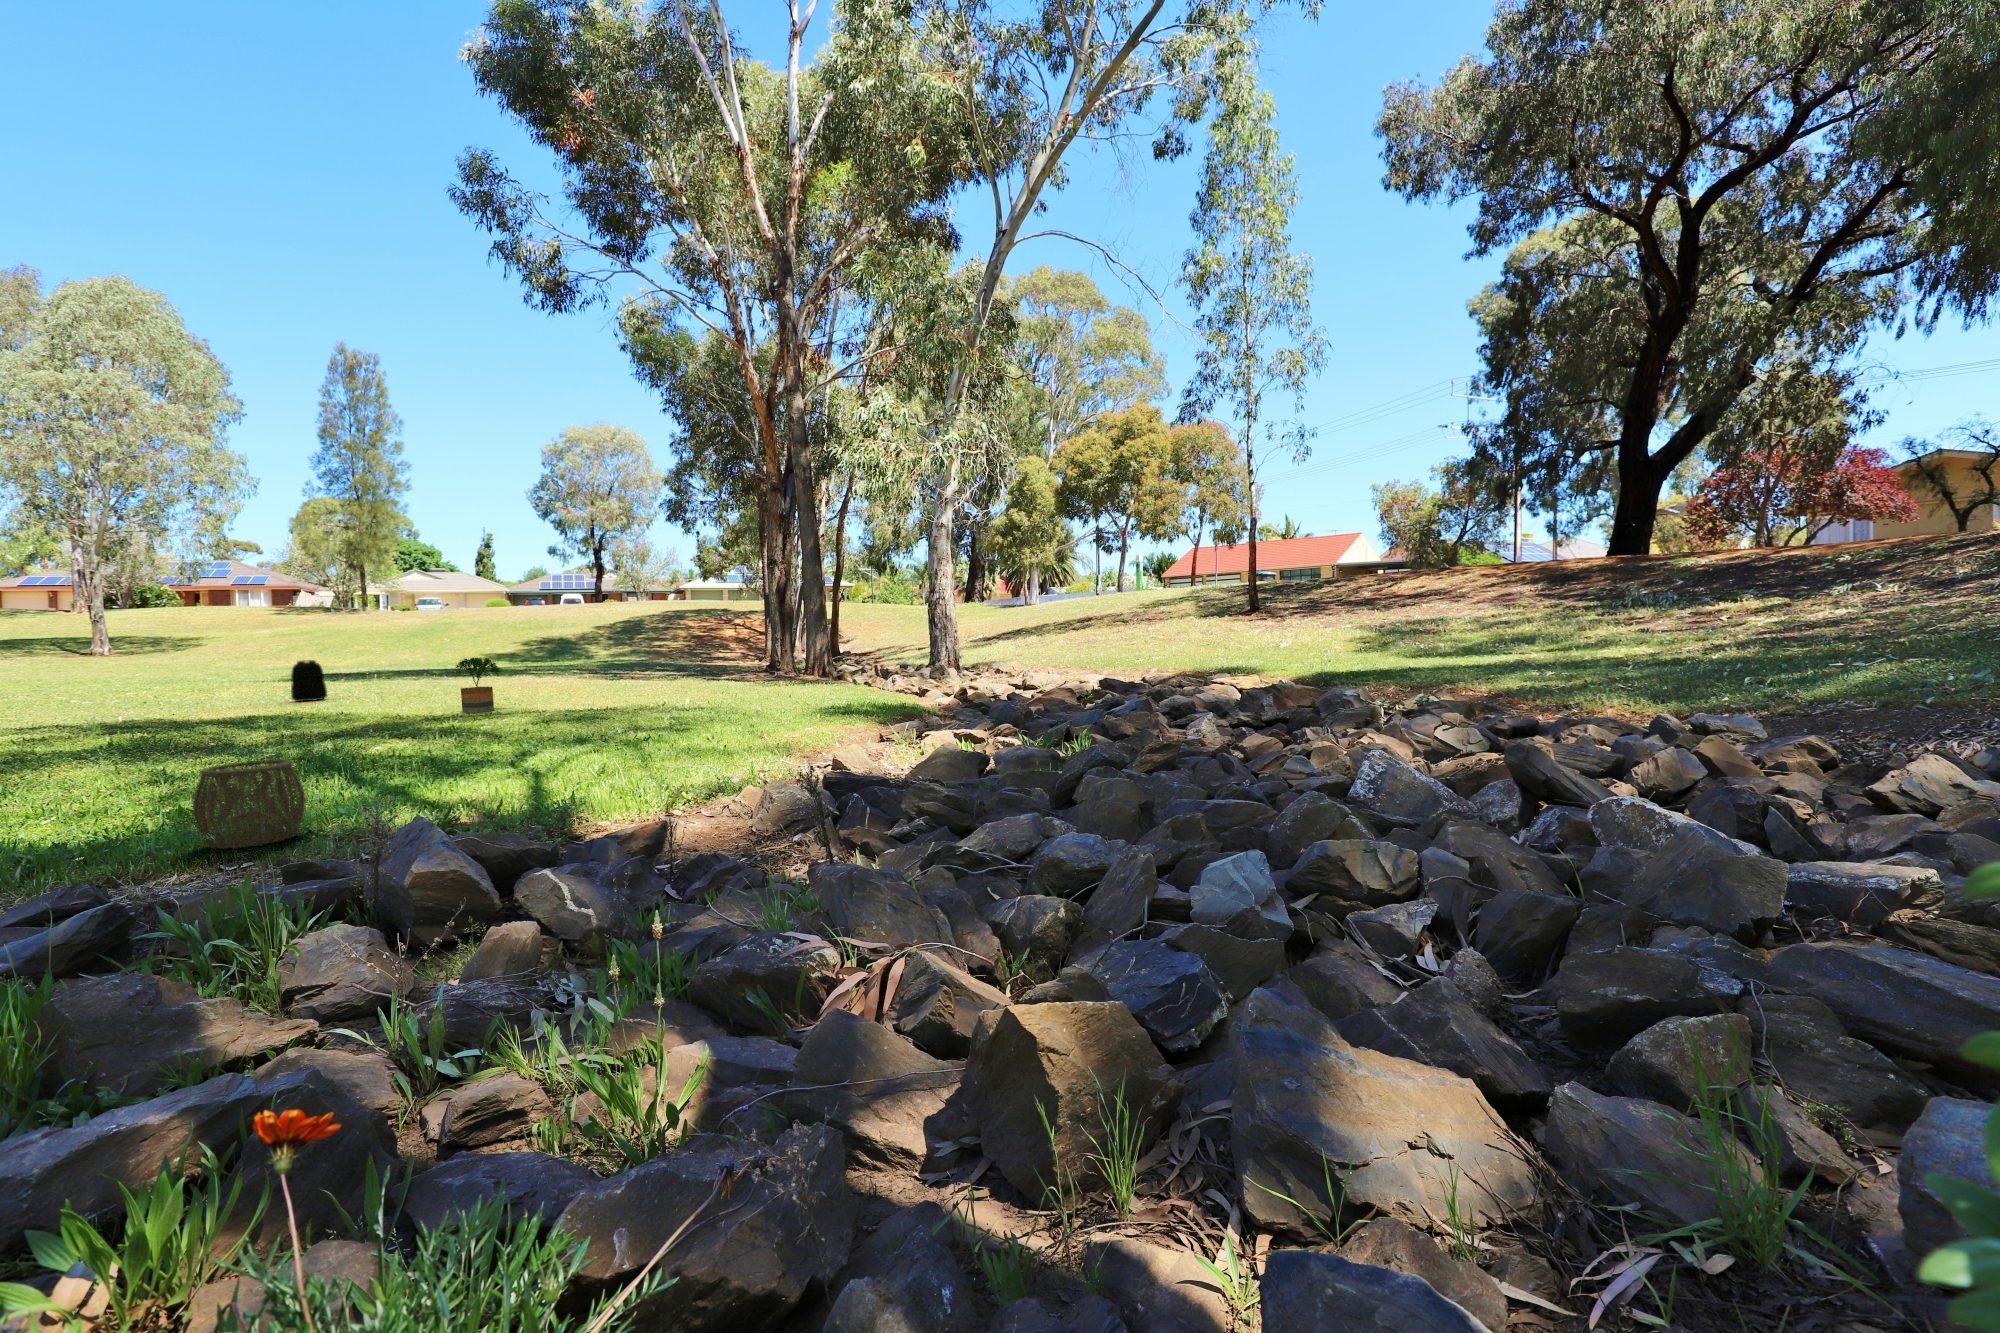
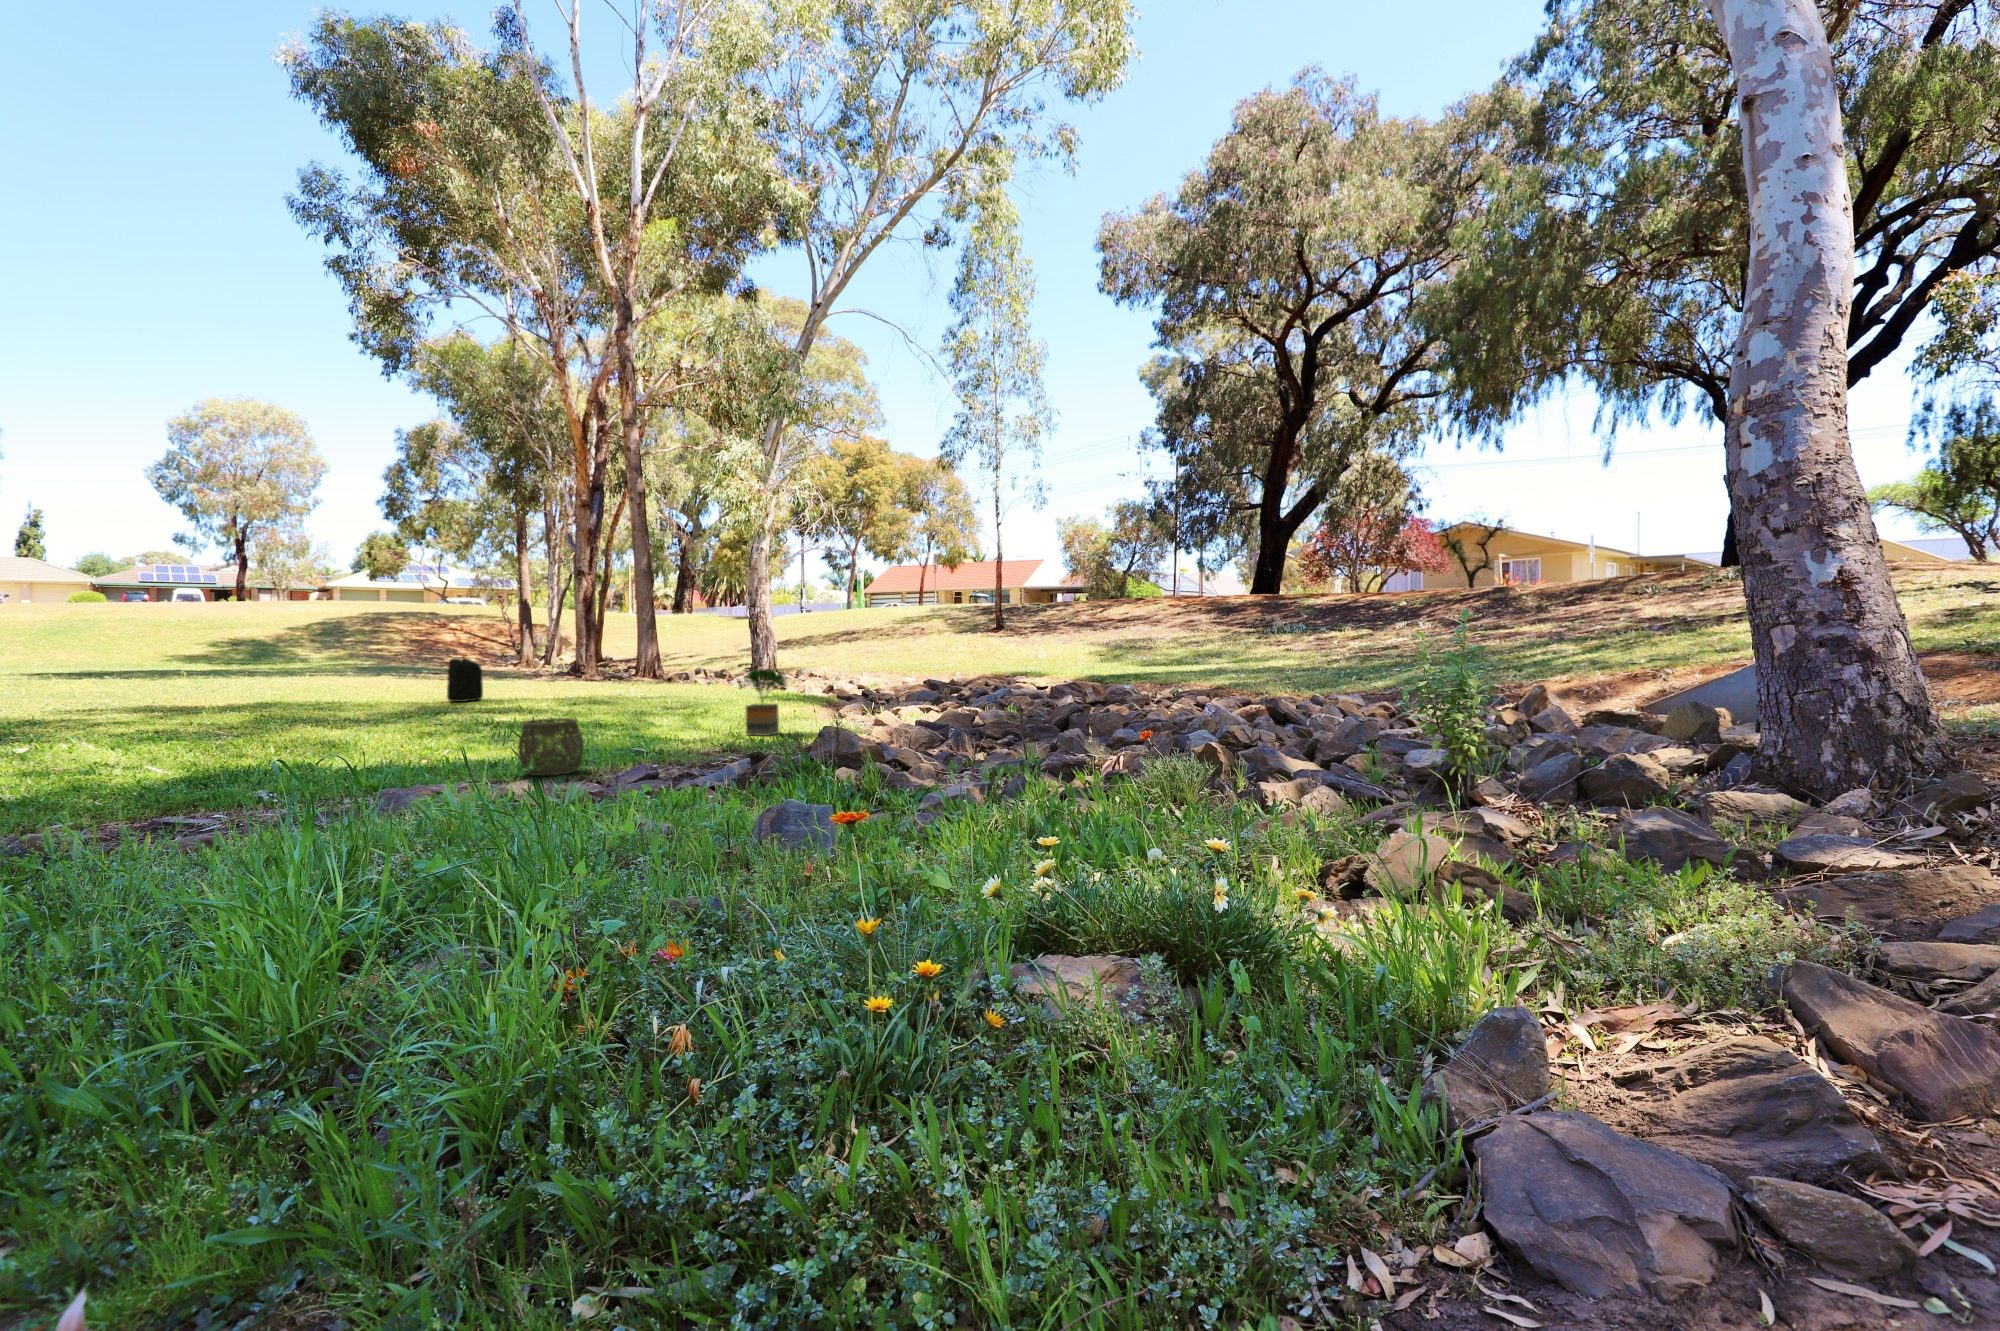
potted tree: present [456,657,500,713] -> present [739,669,787,736]
backpack: present [291,660,327,702] -> present [447,658,483,702]

